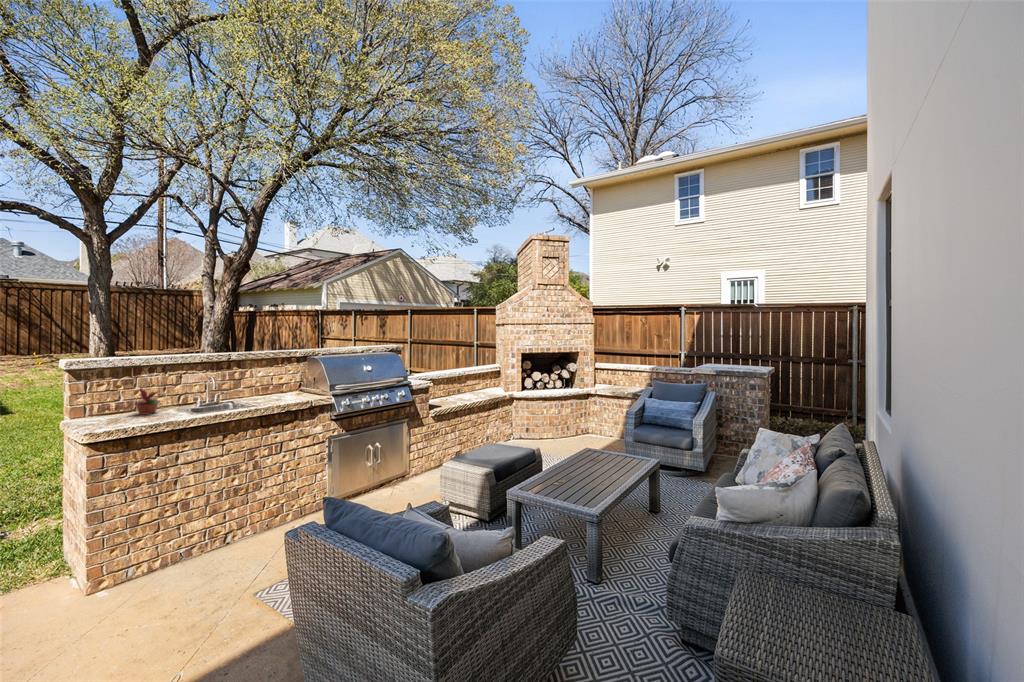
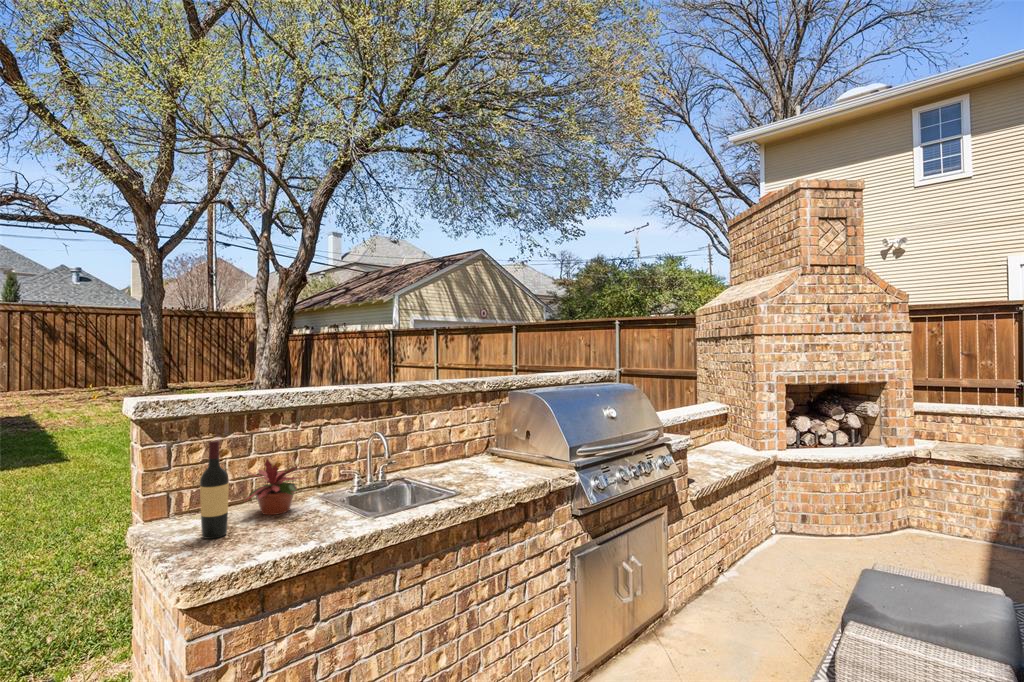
wine bottle: none [99,378,114,422] -> present [200,441,229,539]

